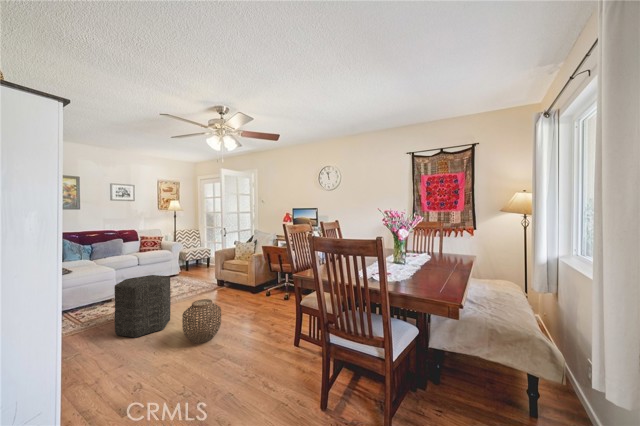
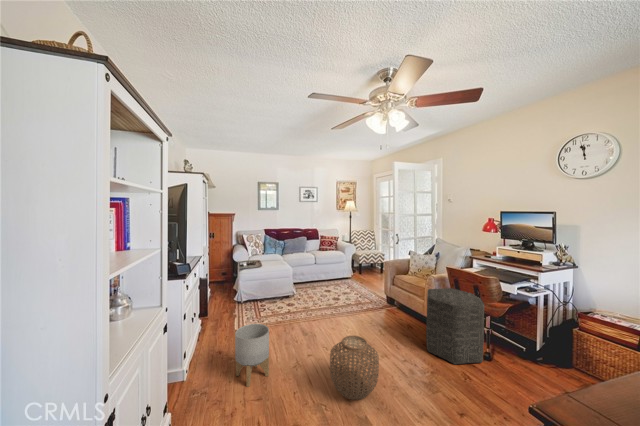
ottoman: present [114,275,171,338] -> present [426,288,484,365]
planter: none [78,313,119,368] -> present [235,324,269,387]

